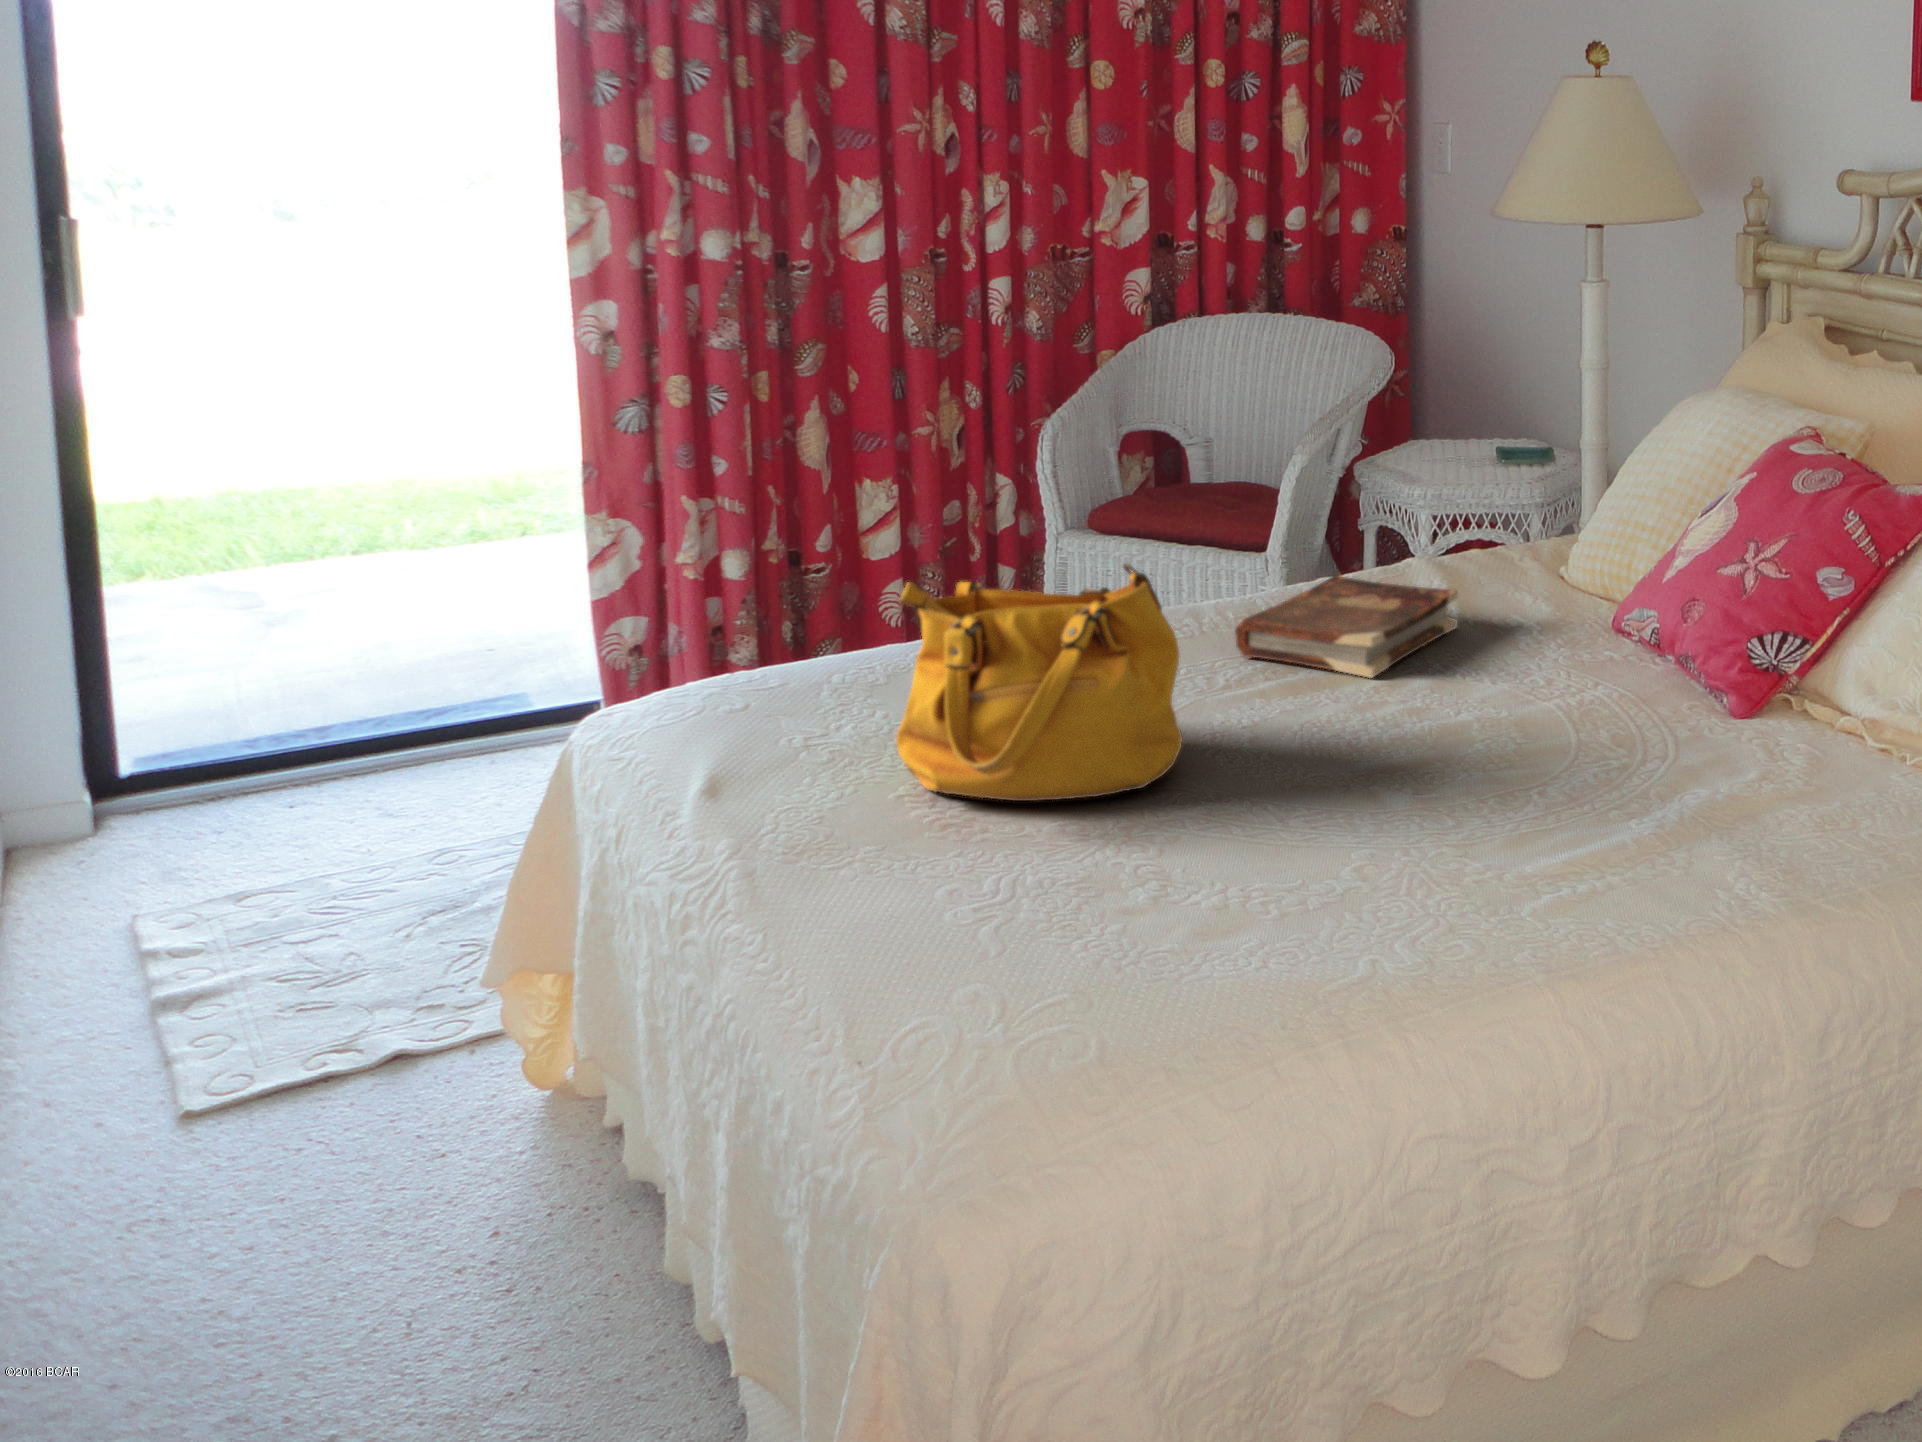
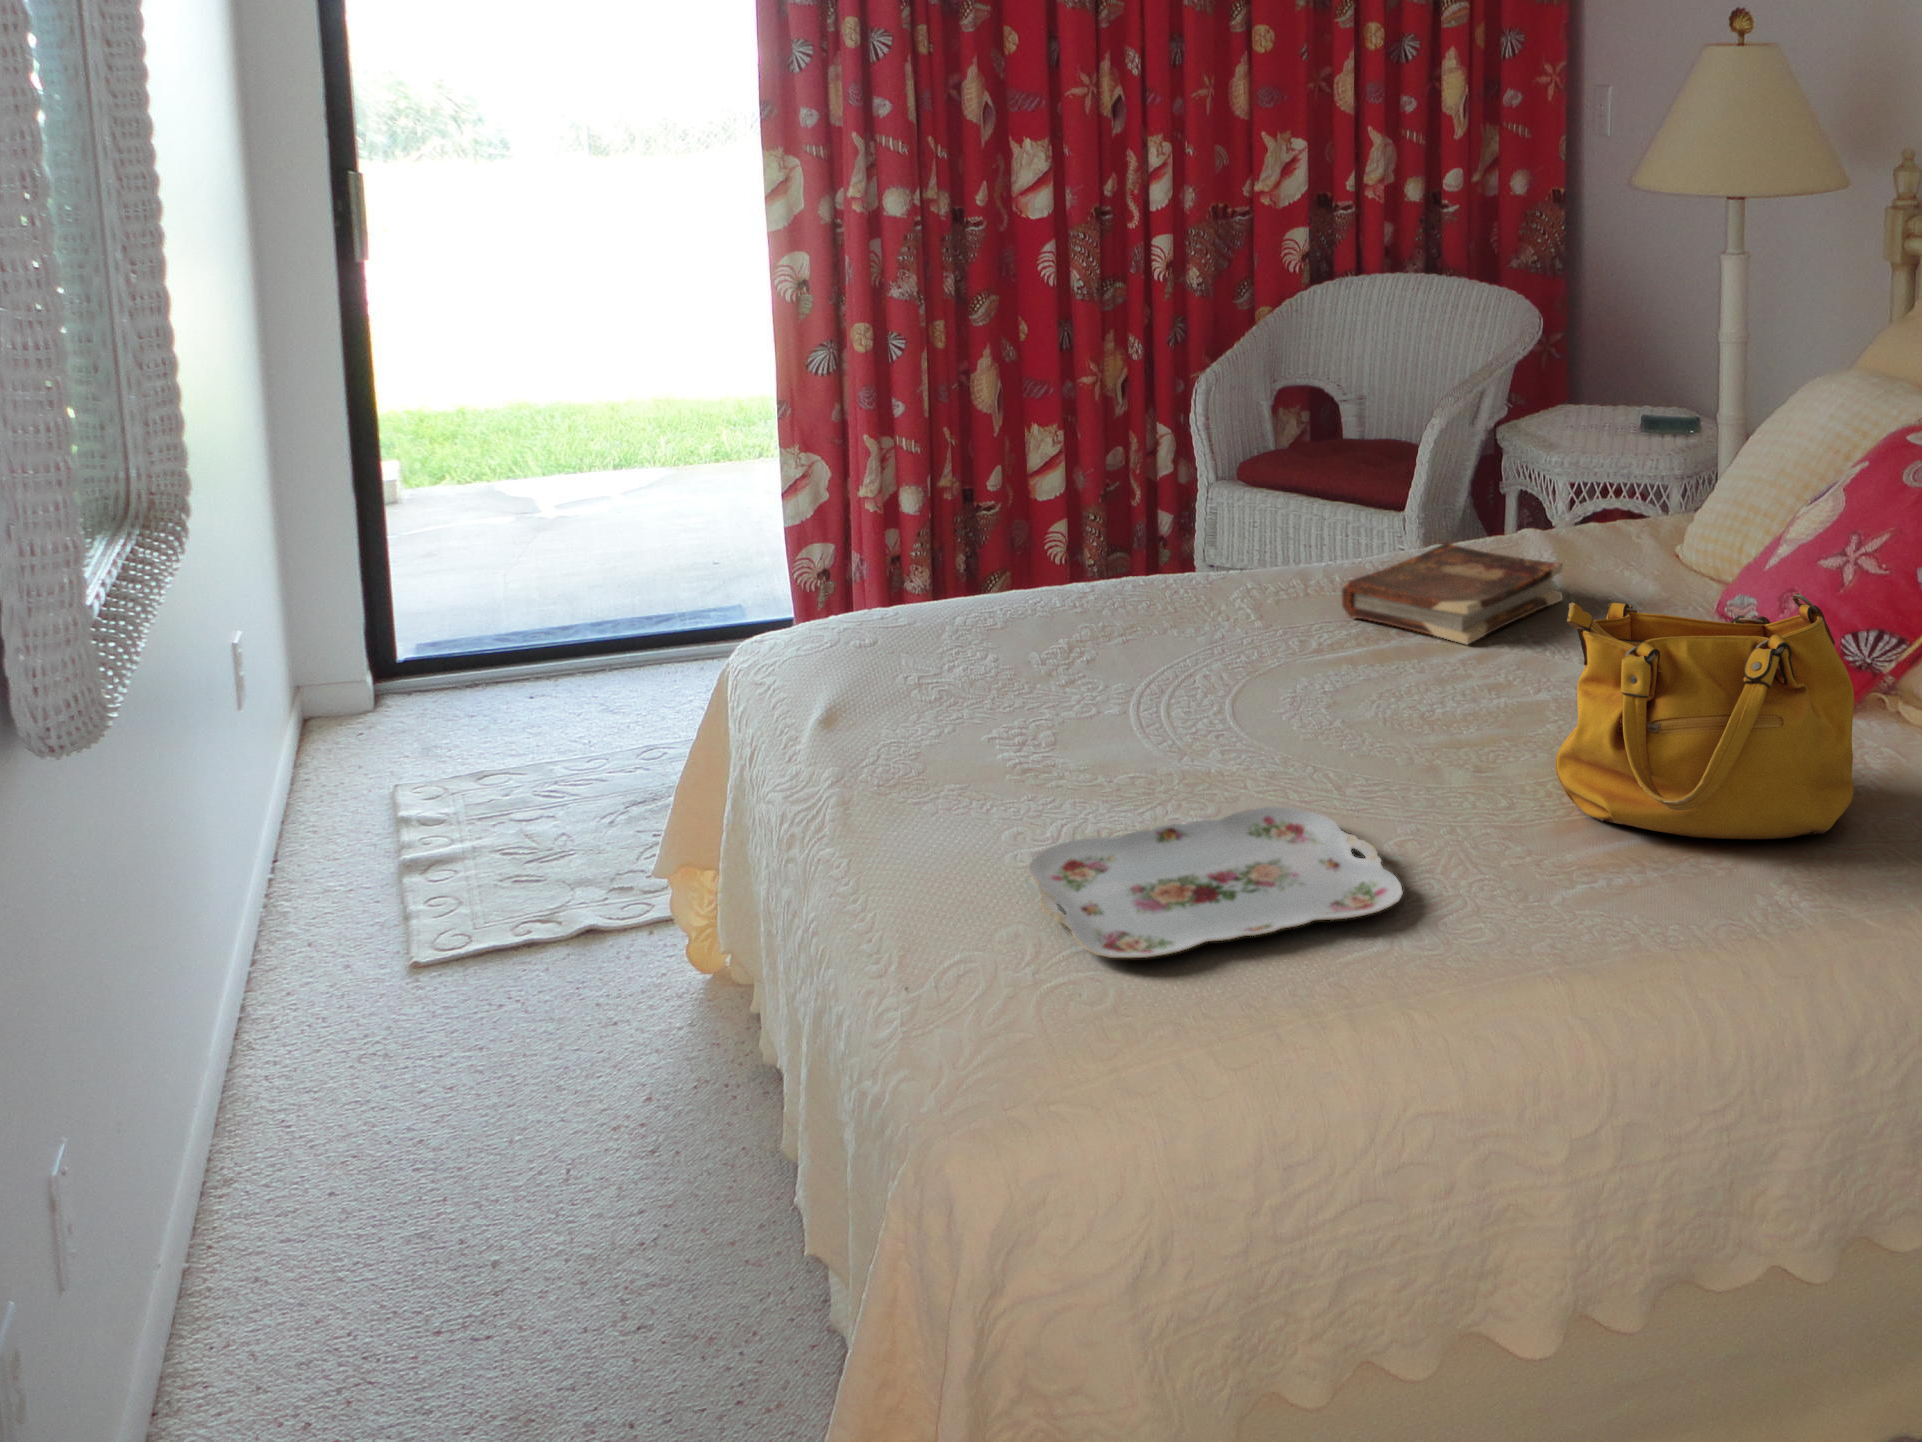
handbag: present [896,563,1182,801] -> present [1556,594,1854,839]
serving tray: none [935,866,1363,1058] -> present [1028,807,1403,958]

